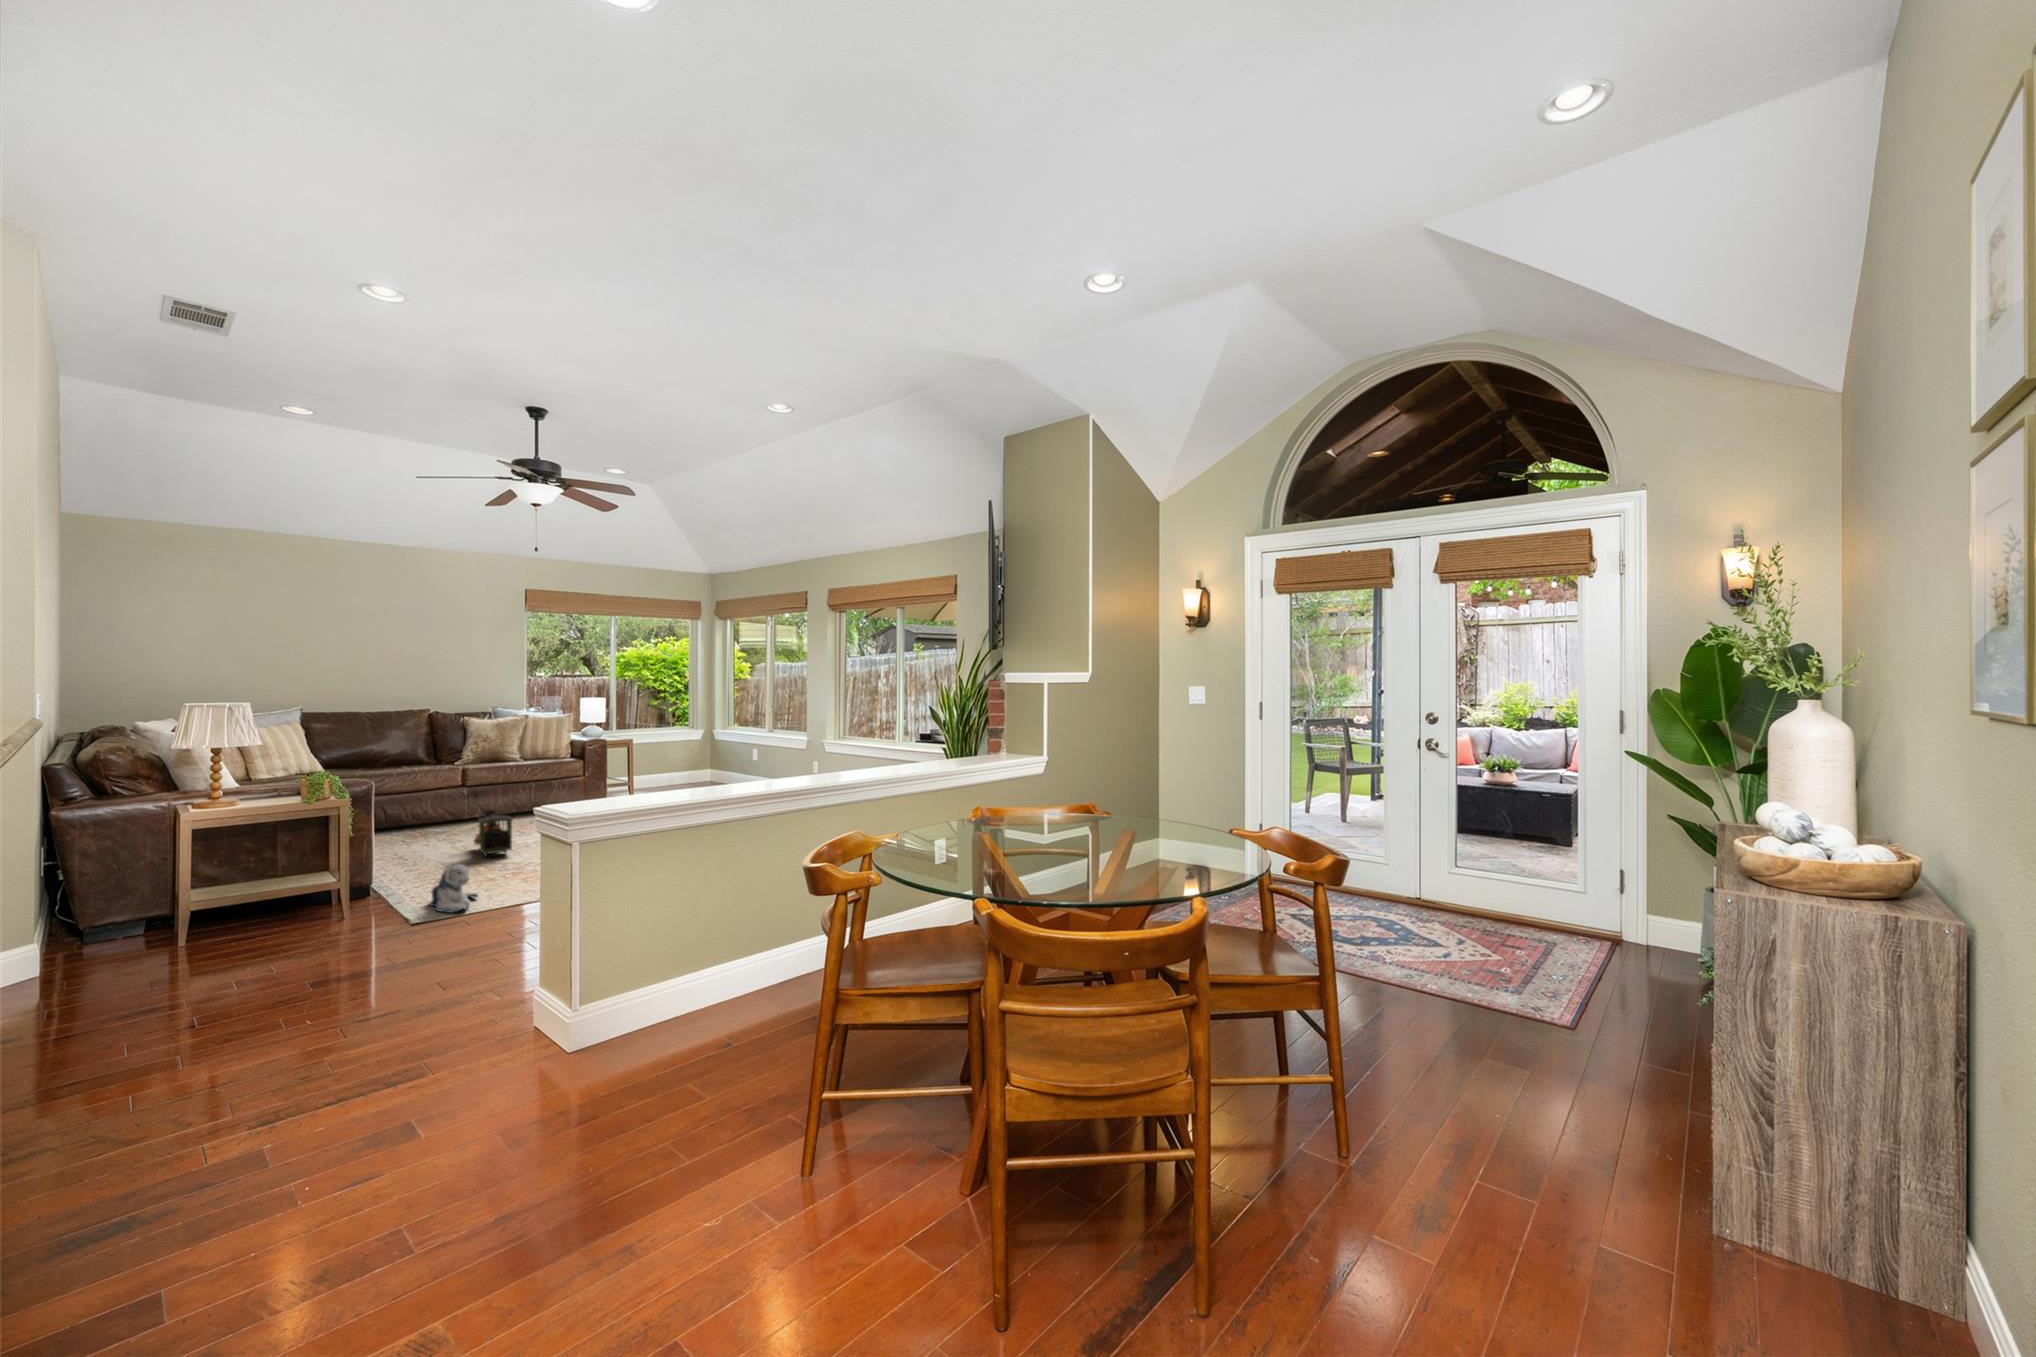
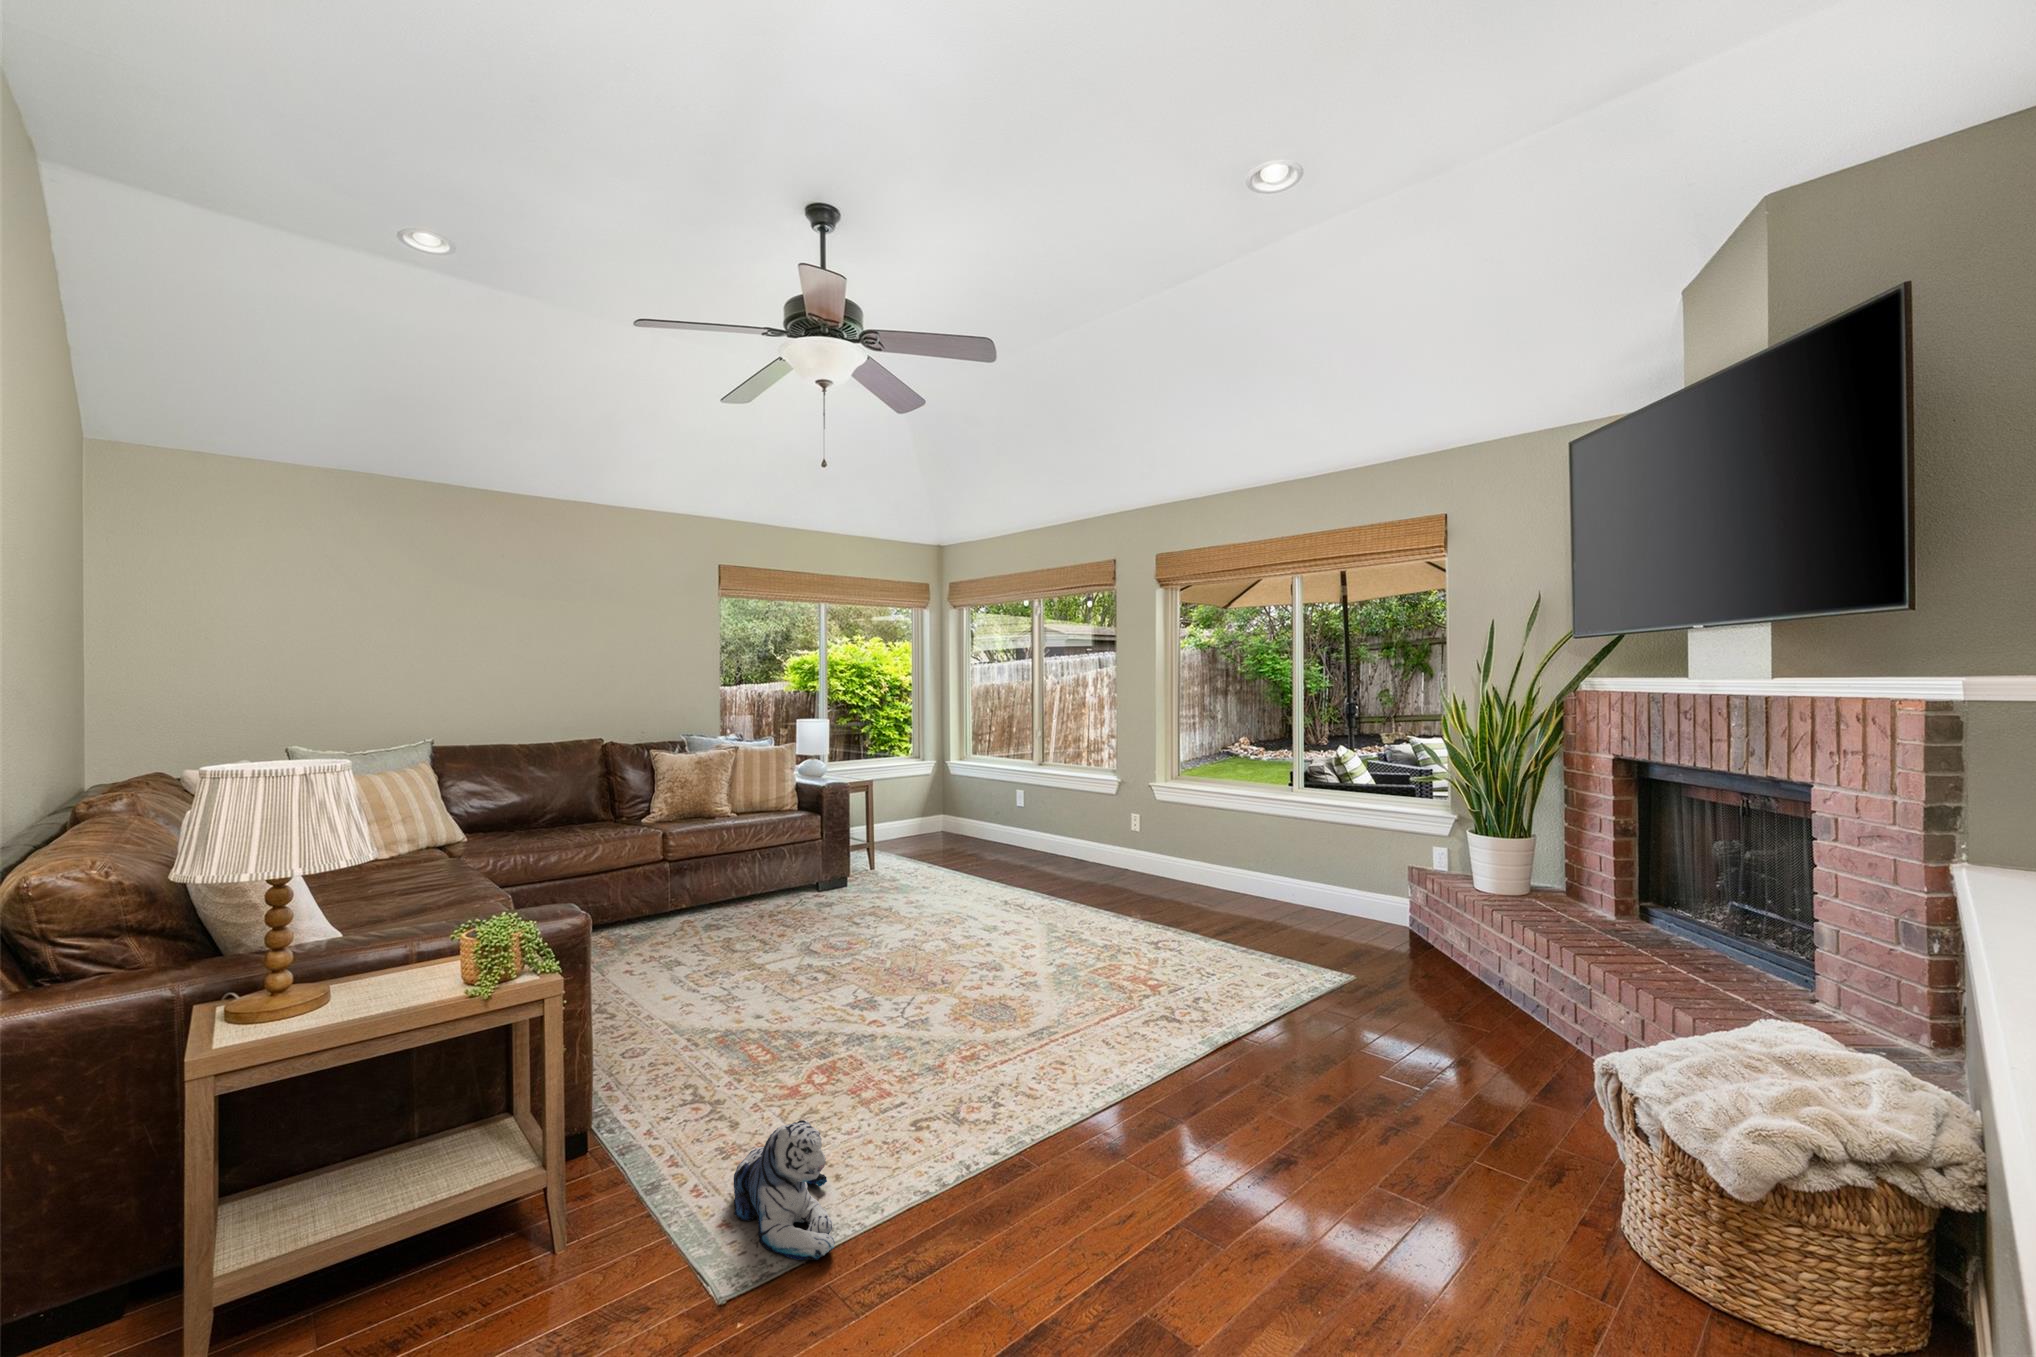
toy train: present [474,809,512,856] -> none [717,920,798,1016]

